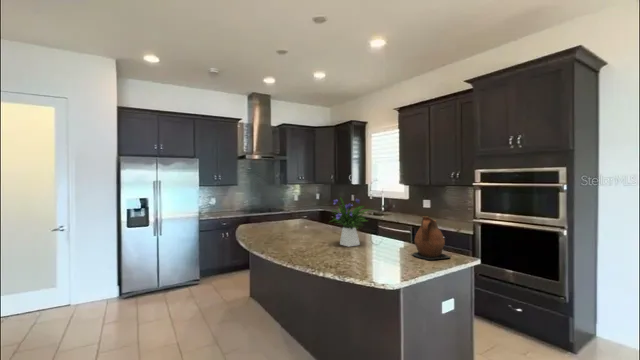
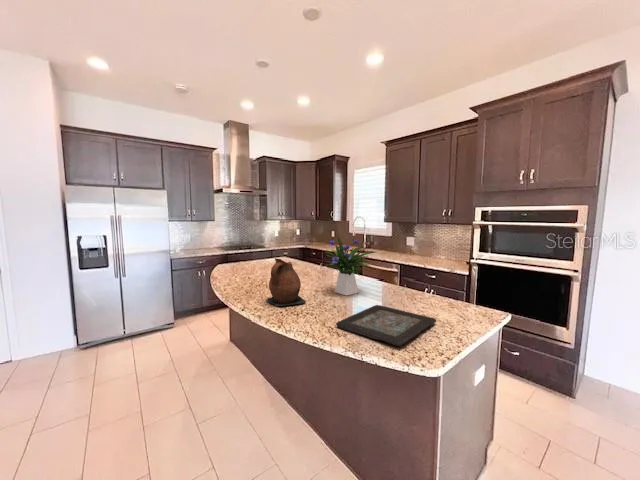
ceramic pitcher: present [413,217,450,259] -> present [267,258,306,306]
decorative tray: none [332,252,413,274] -> present [336,305,436,346]

